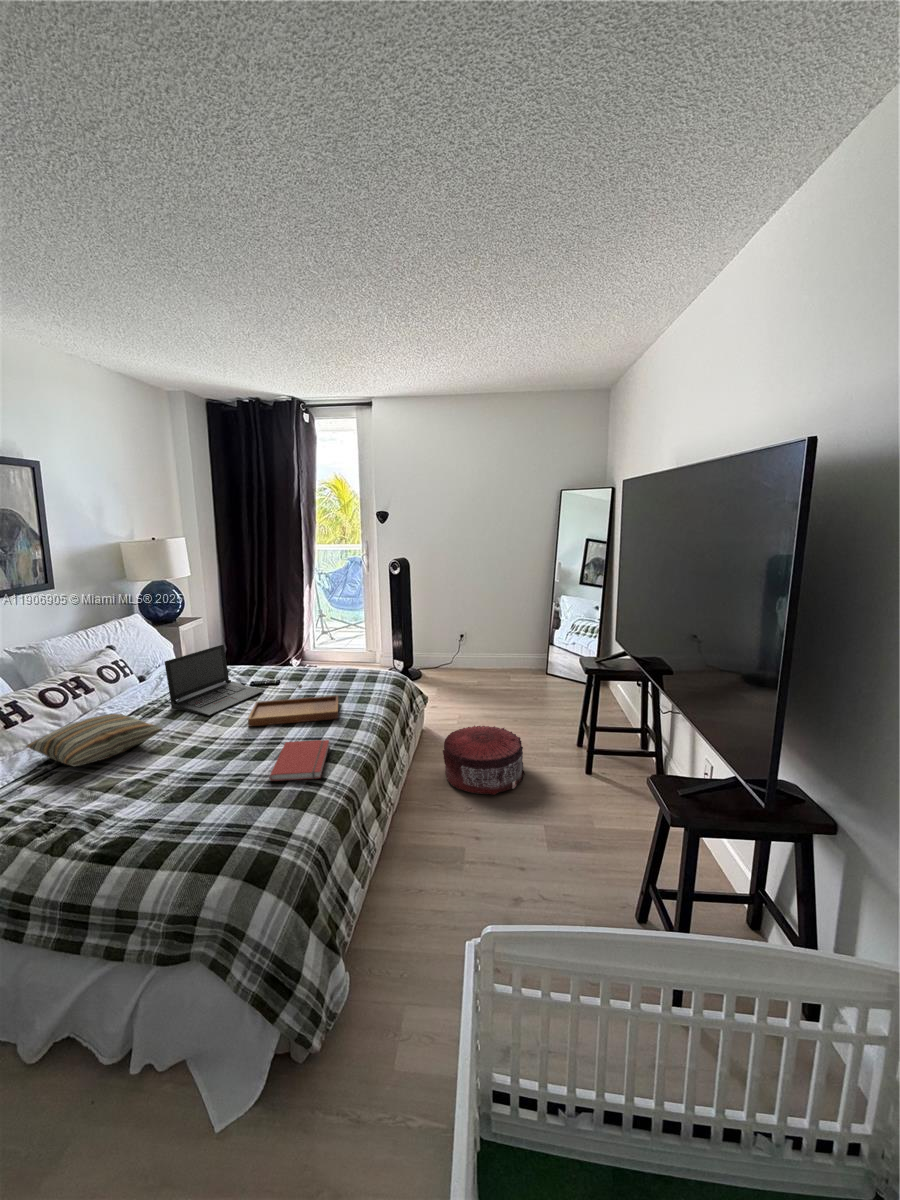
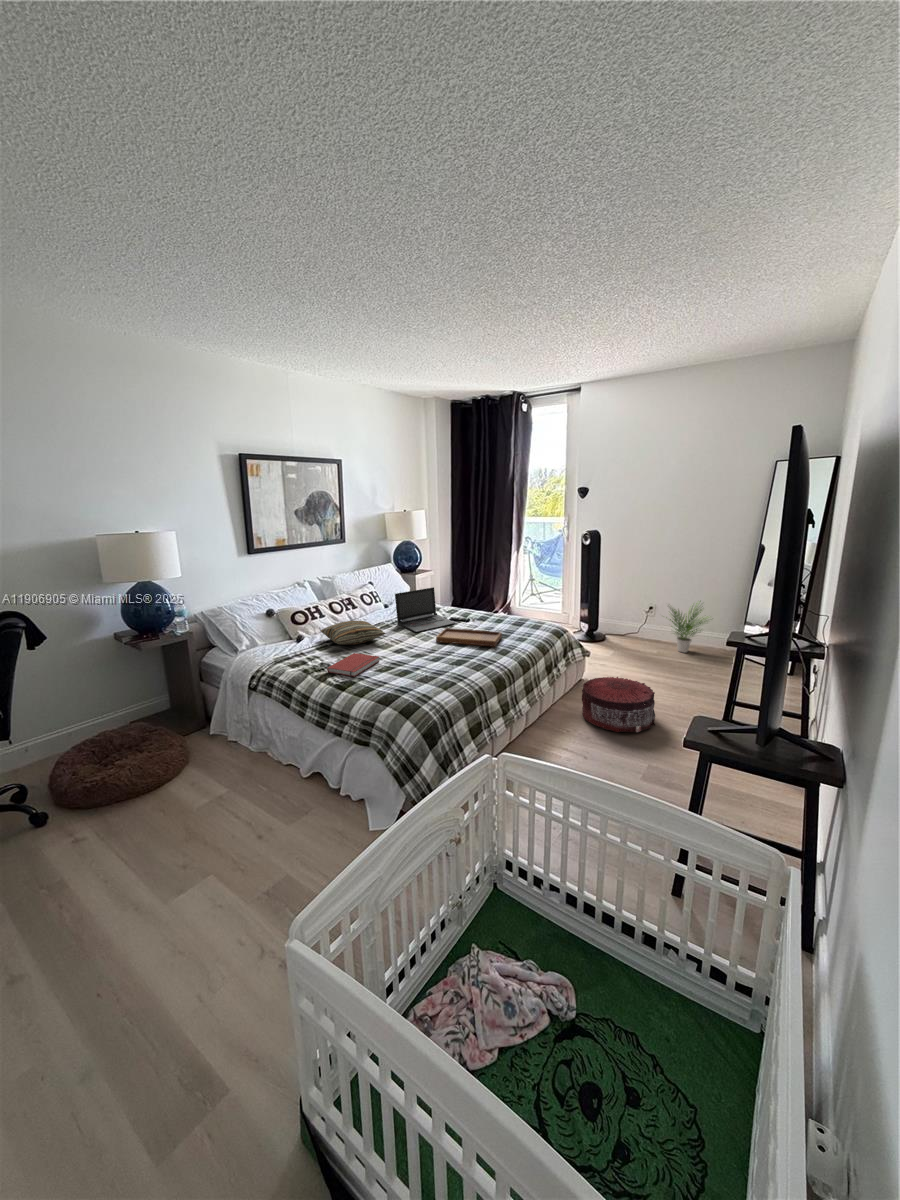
potted plant: none [478,626,527,681] -> present [670,601,705,653]
book: present [270,740,329,781] -> present [327,653,379,677]

